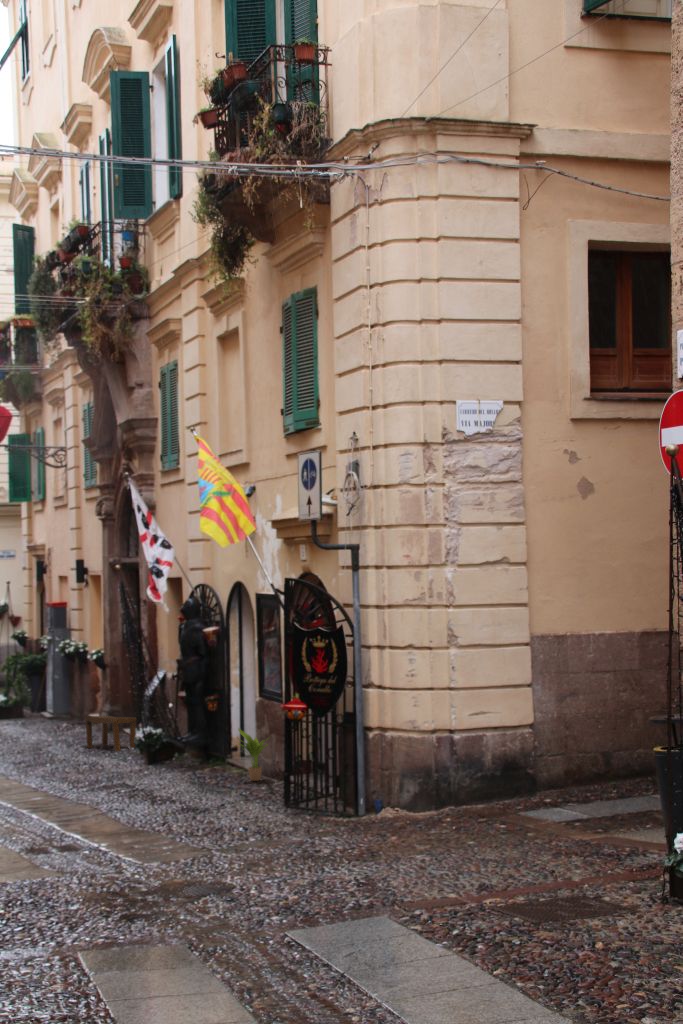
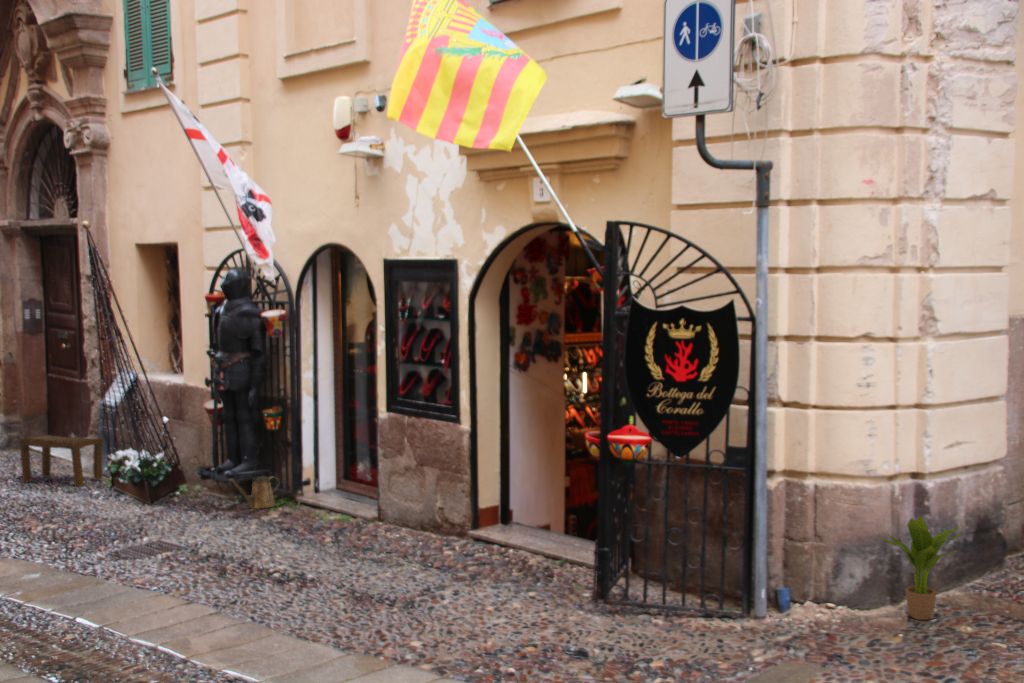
potted plant: present [238,729,268,781] -> present [881,516,961,620]
watering can: none [182,743,220,765] -> present [230,476,279,509]

